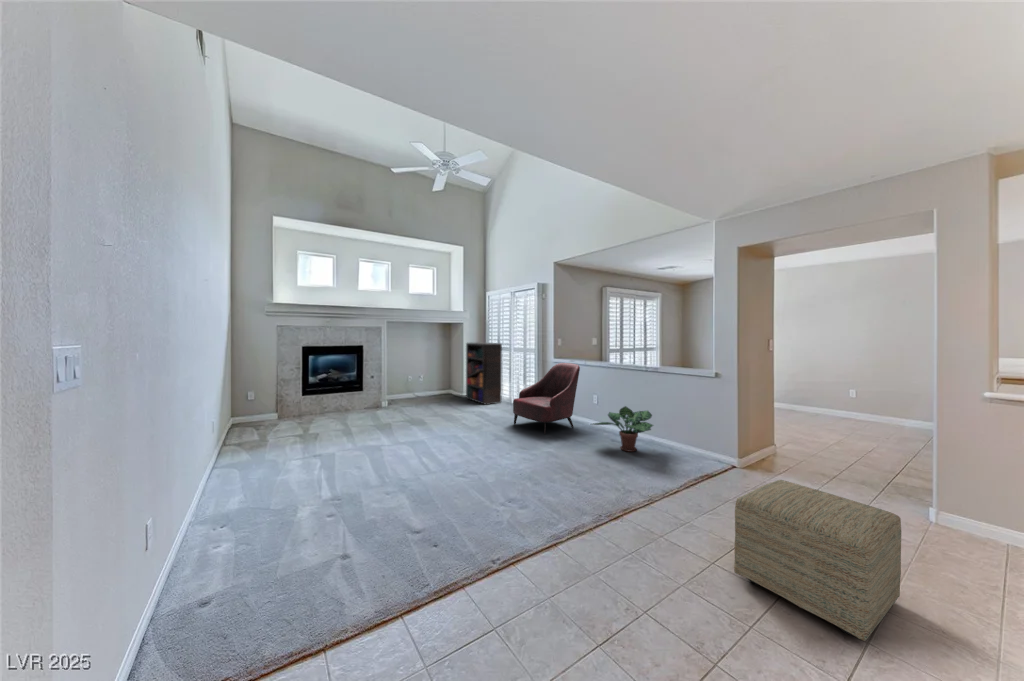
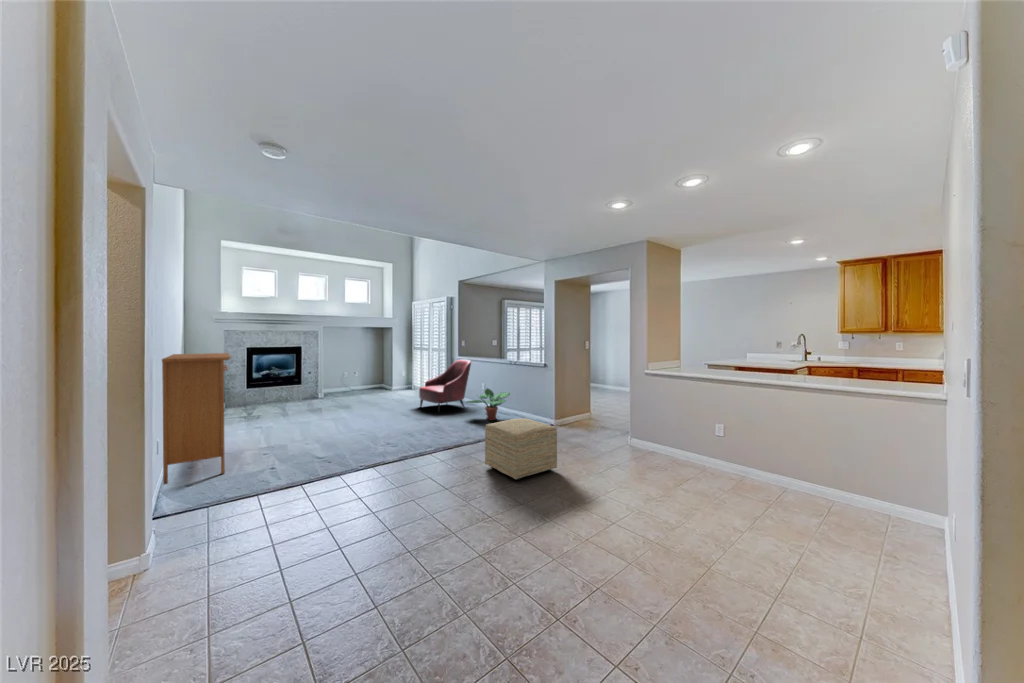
bookshelf: present [466,342,502,404] -> none [393,344,422,395]
console table: none [160,357,283,605] -> present [162,353,231,484]

